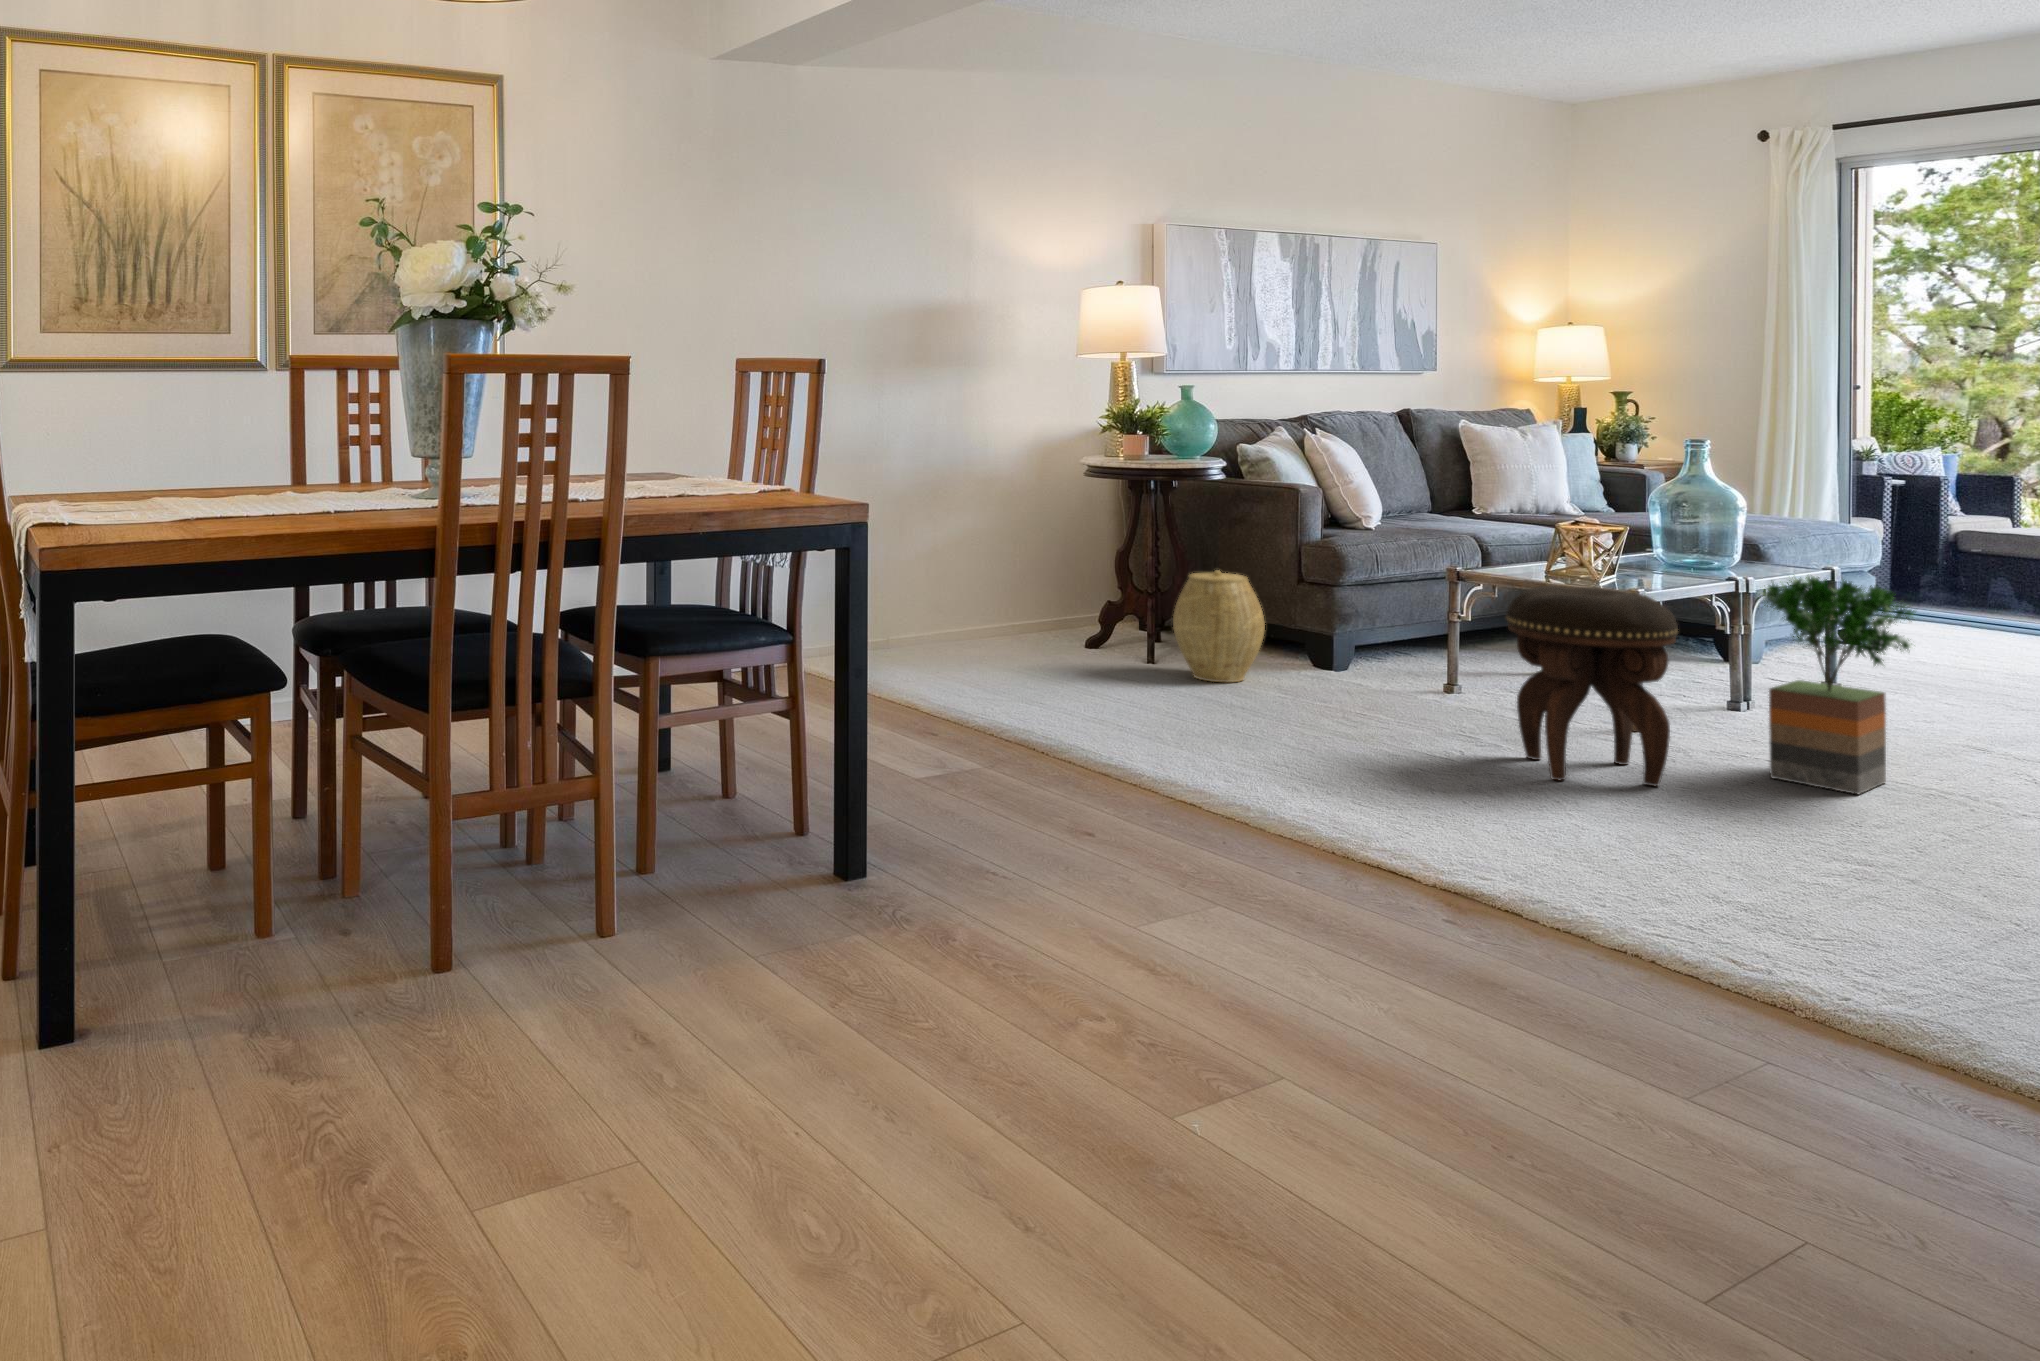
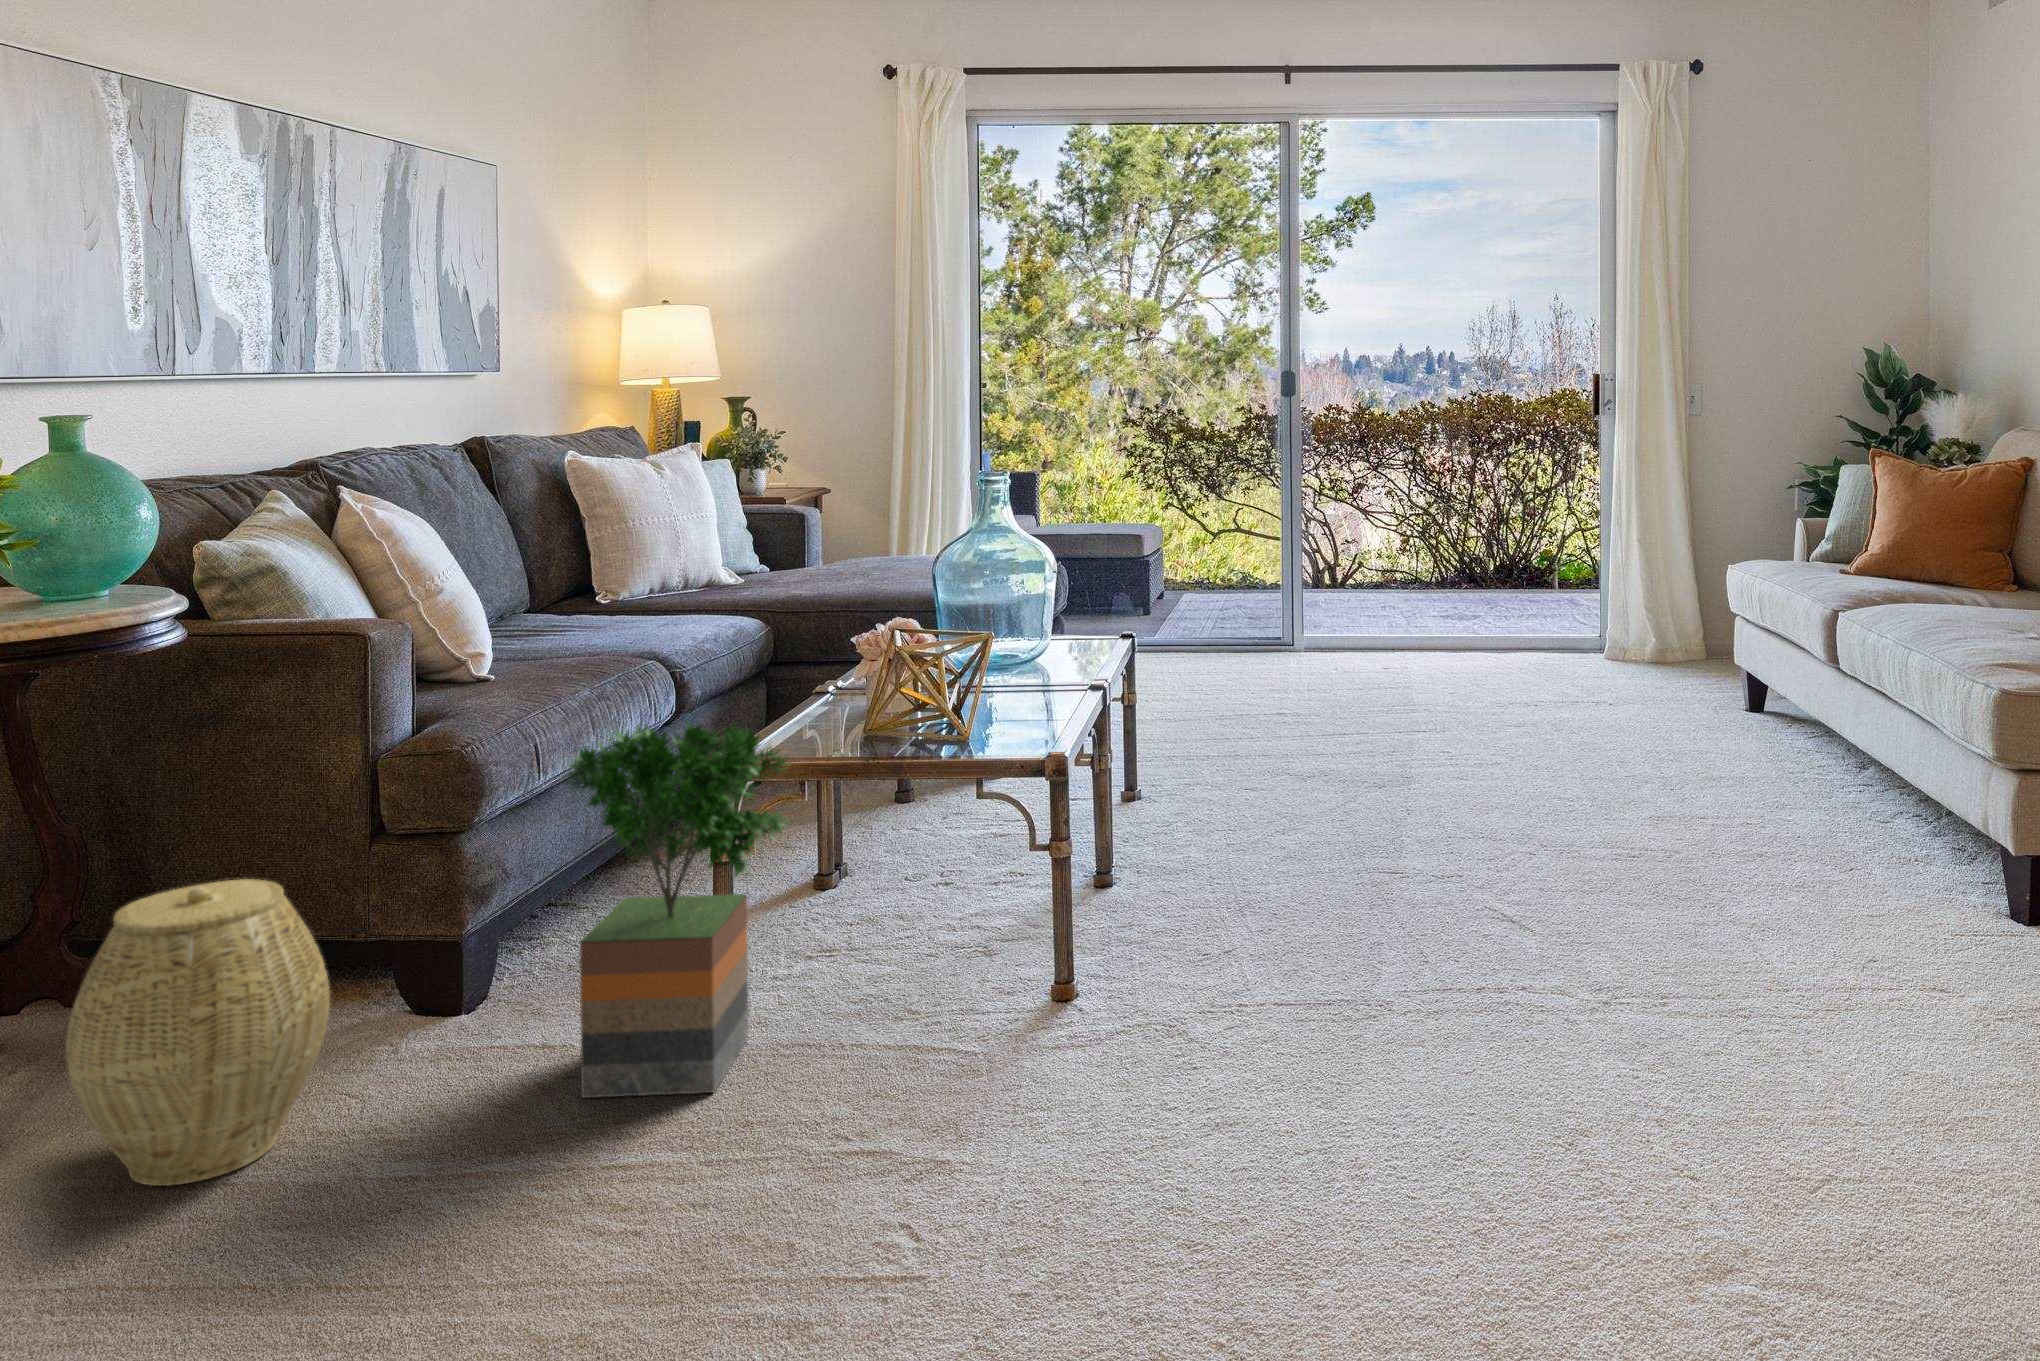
potted tree: present [1758,576,1914,794] -> present [564,722,789,1098]
footstool: present [1506,586,1678,786] -> none [1003,810,1305,1274]

